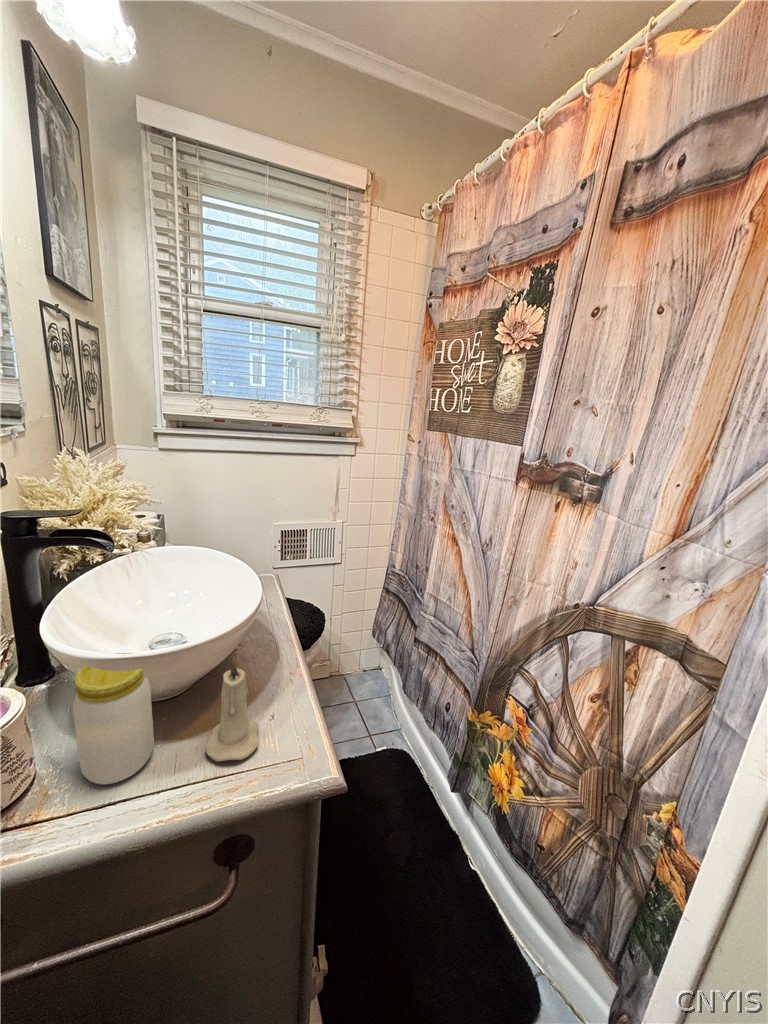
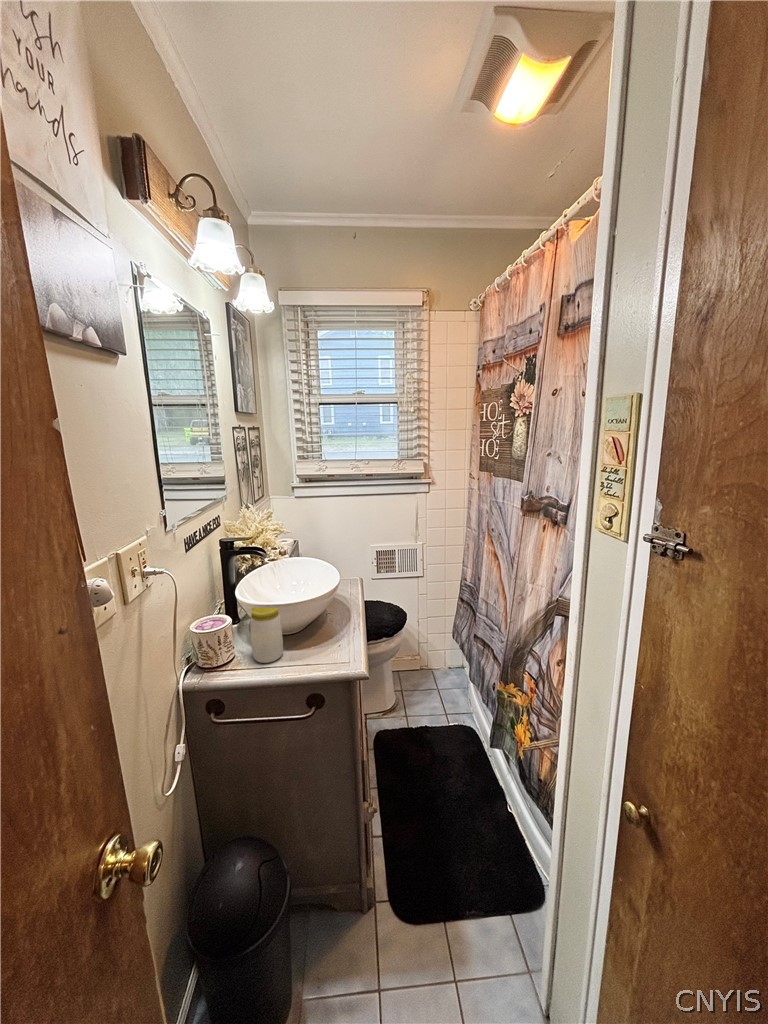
candle: present [205,657,259,761] -> none [306,607,333,661]

